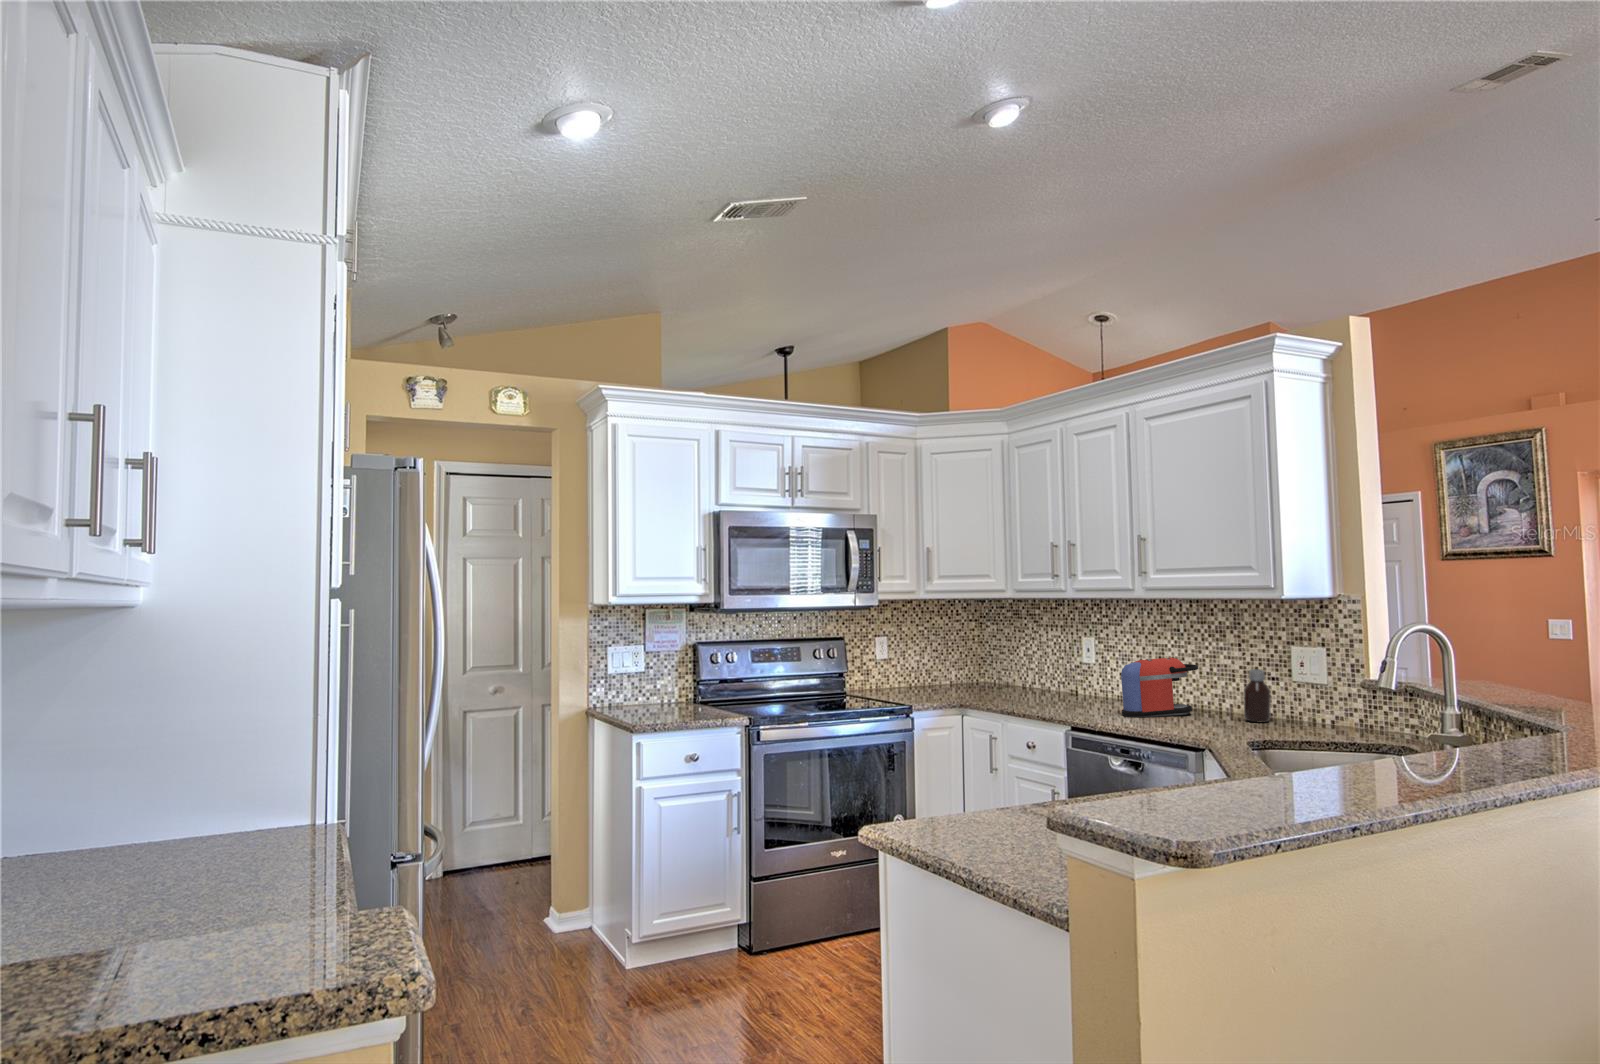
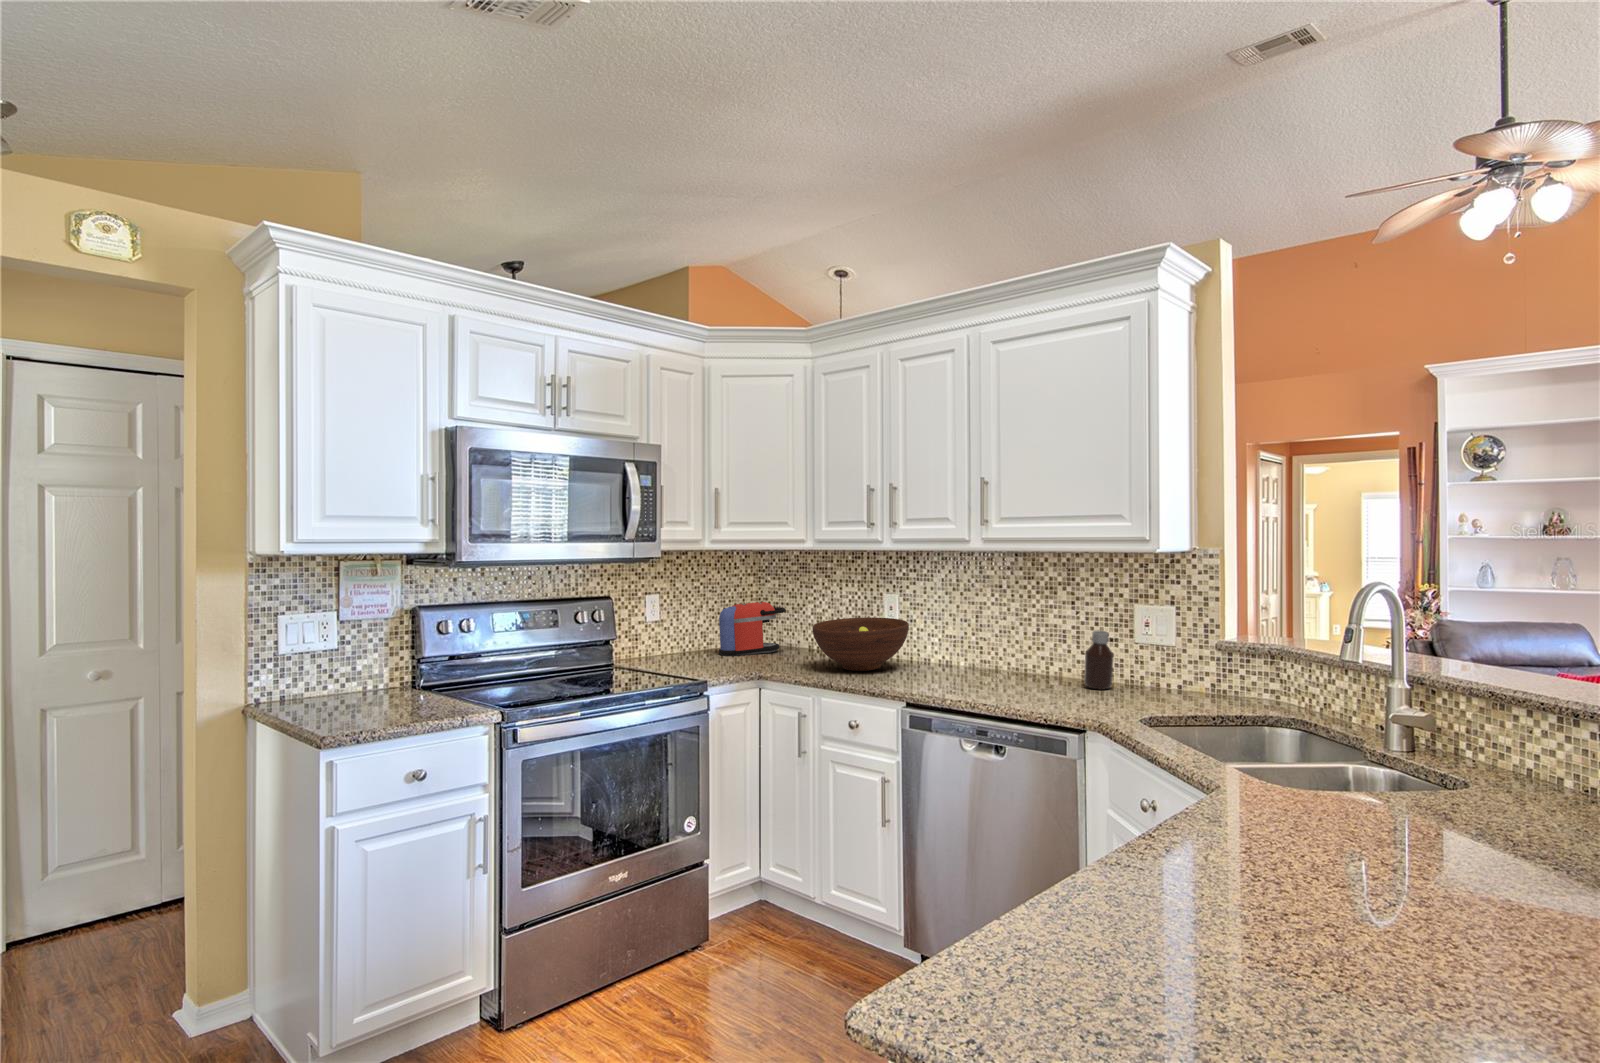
fruit bowl: none [1010,658,1097,704] -> present [812,617,909,671]
coffee maker: present [1121,658,1198,717] -> present [719,602,786,656]

